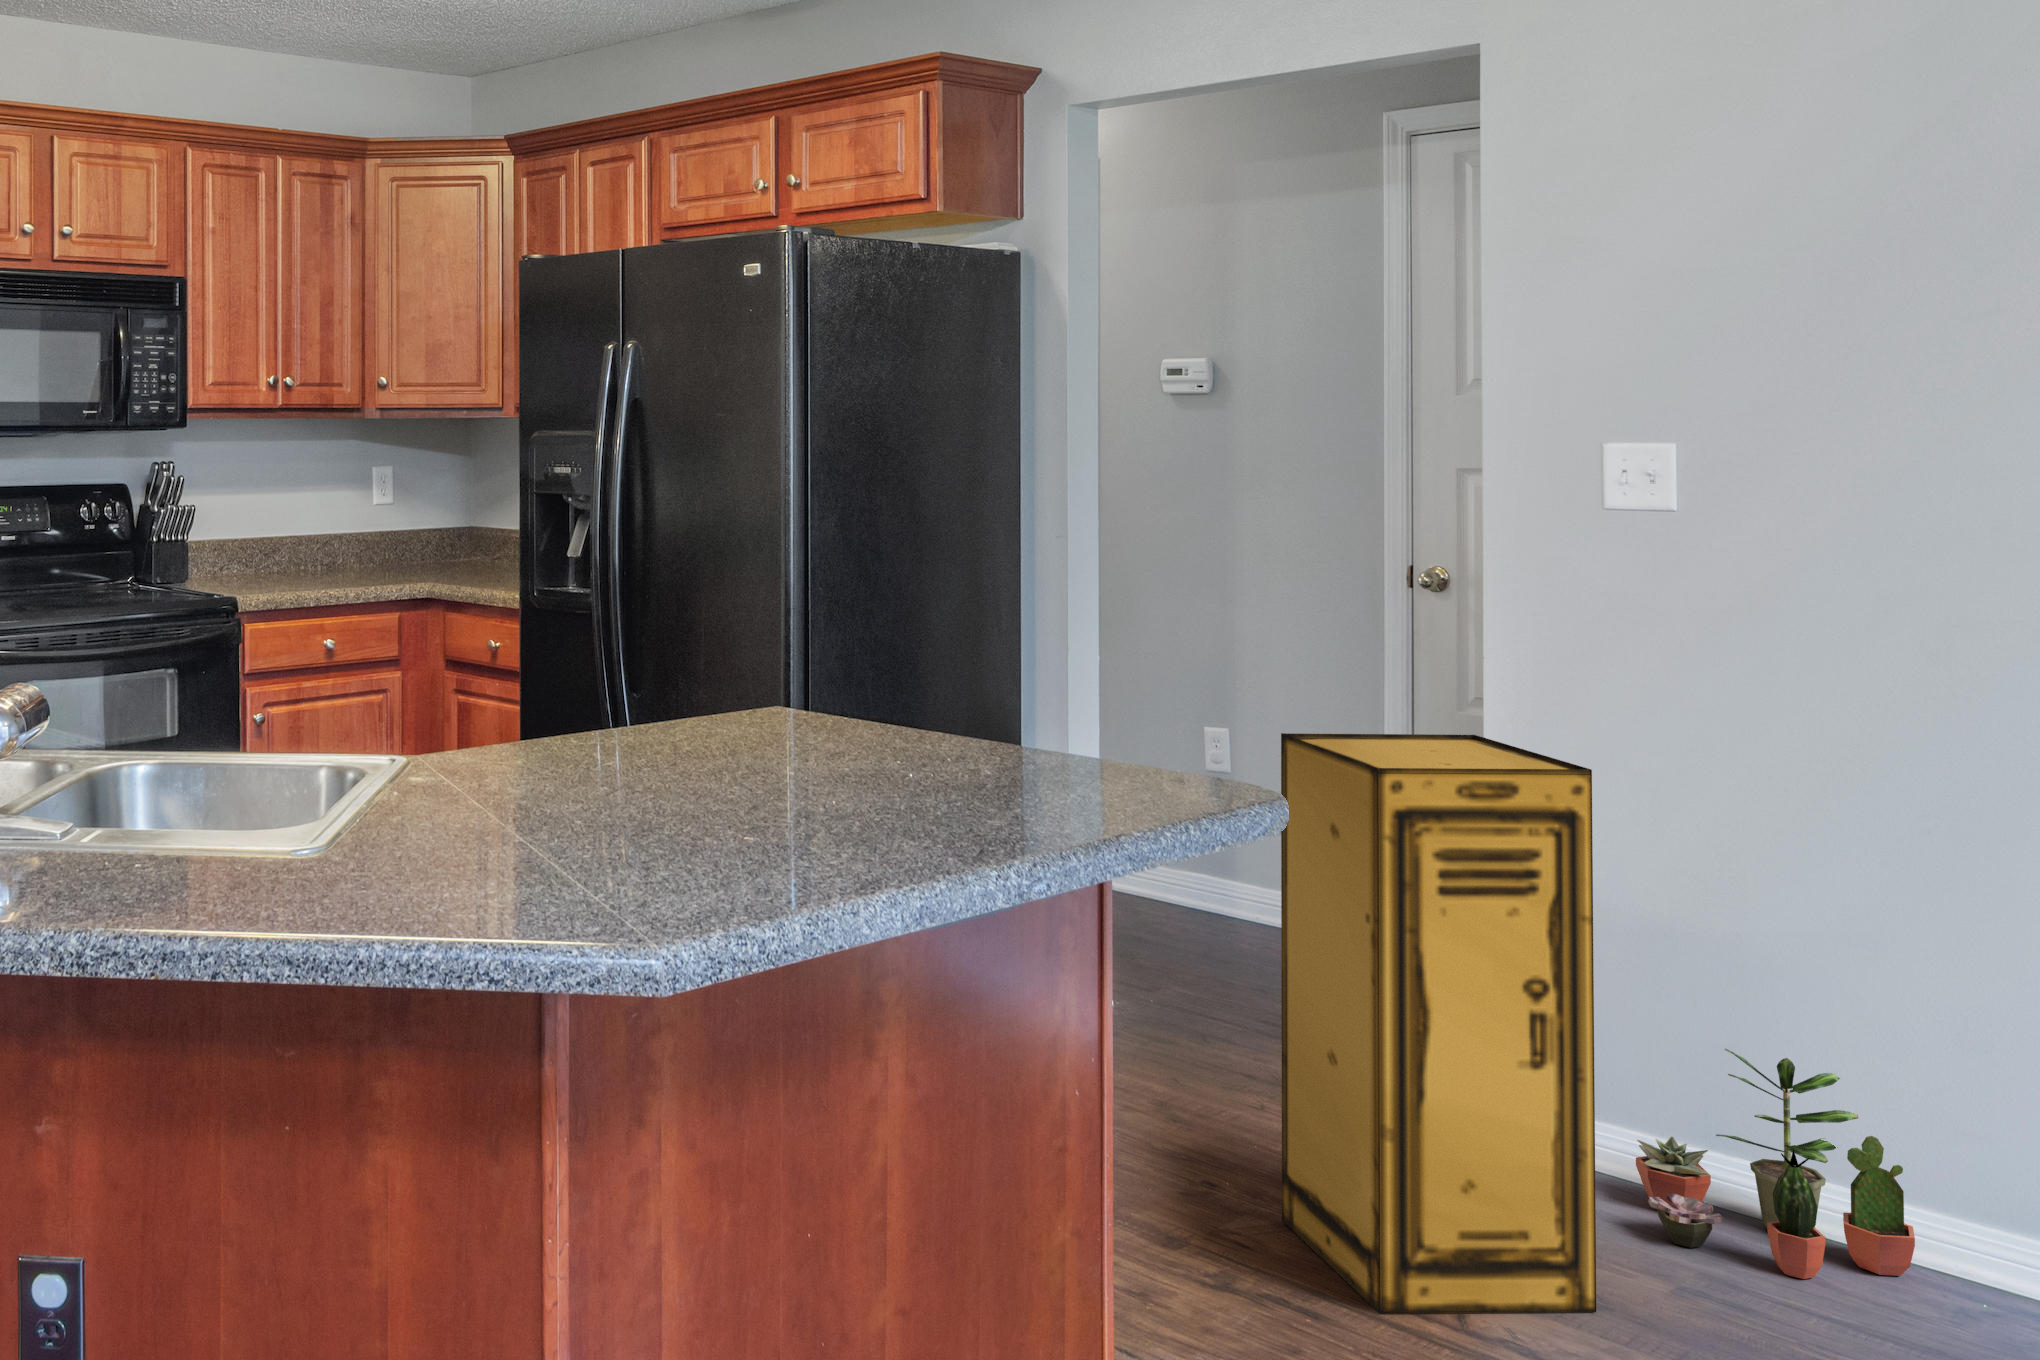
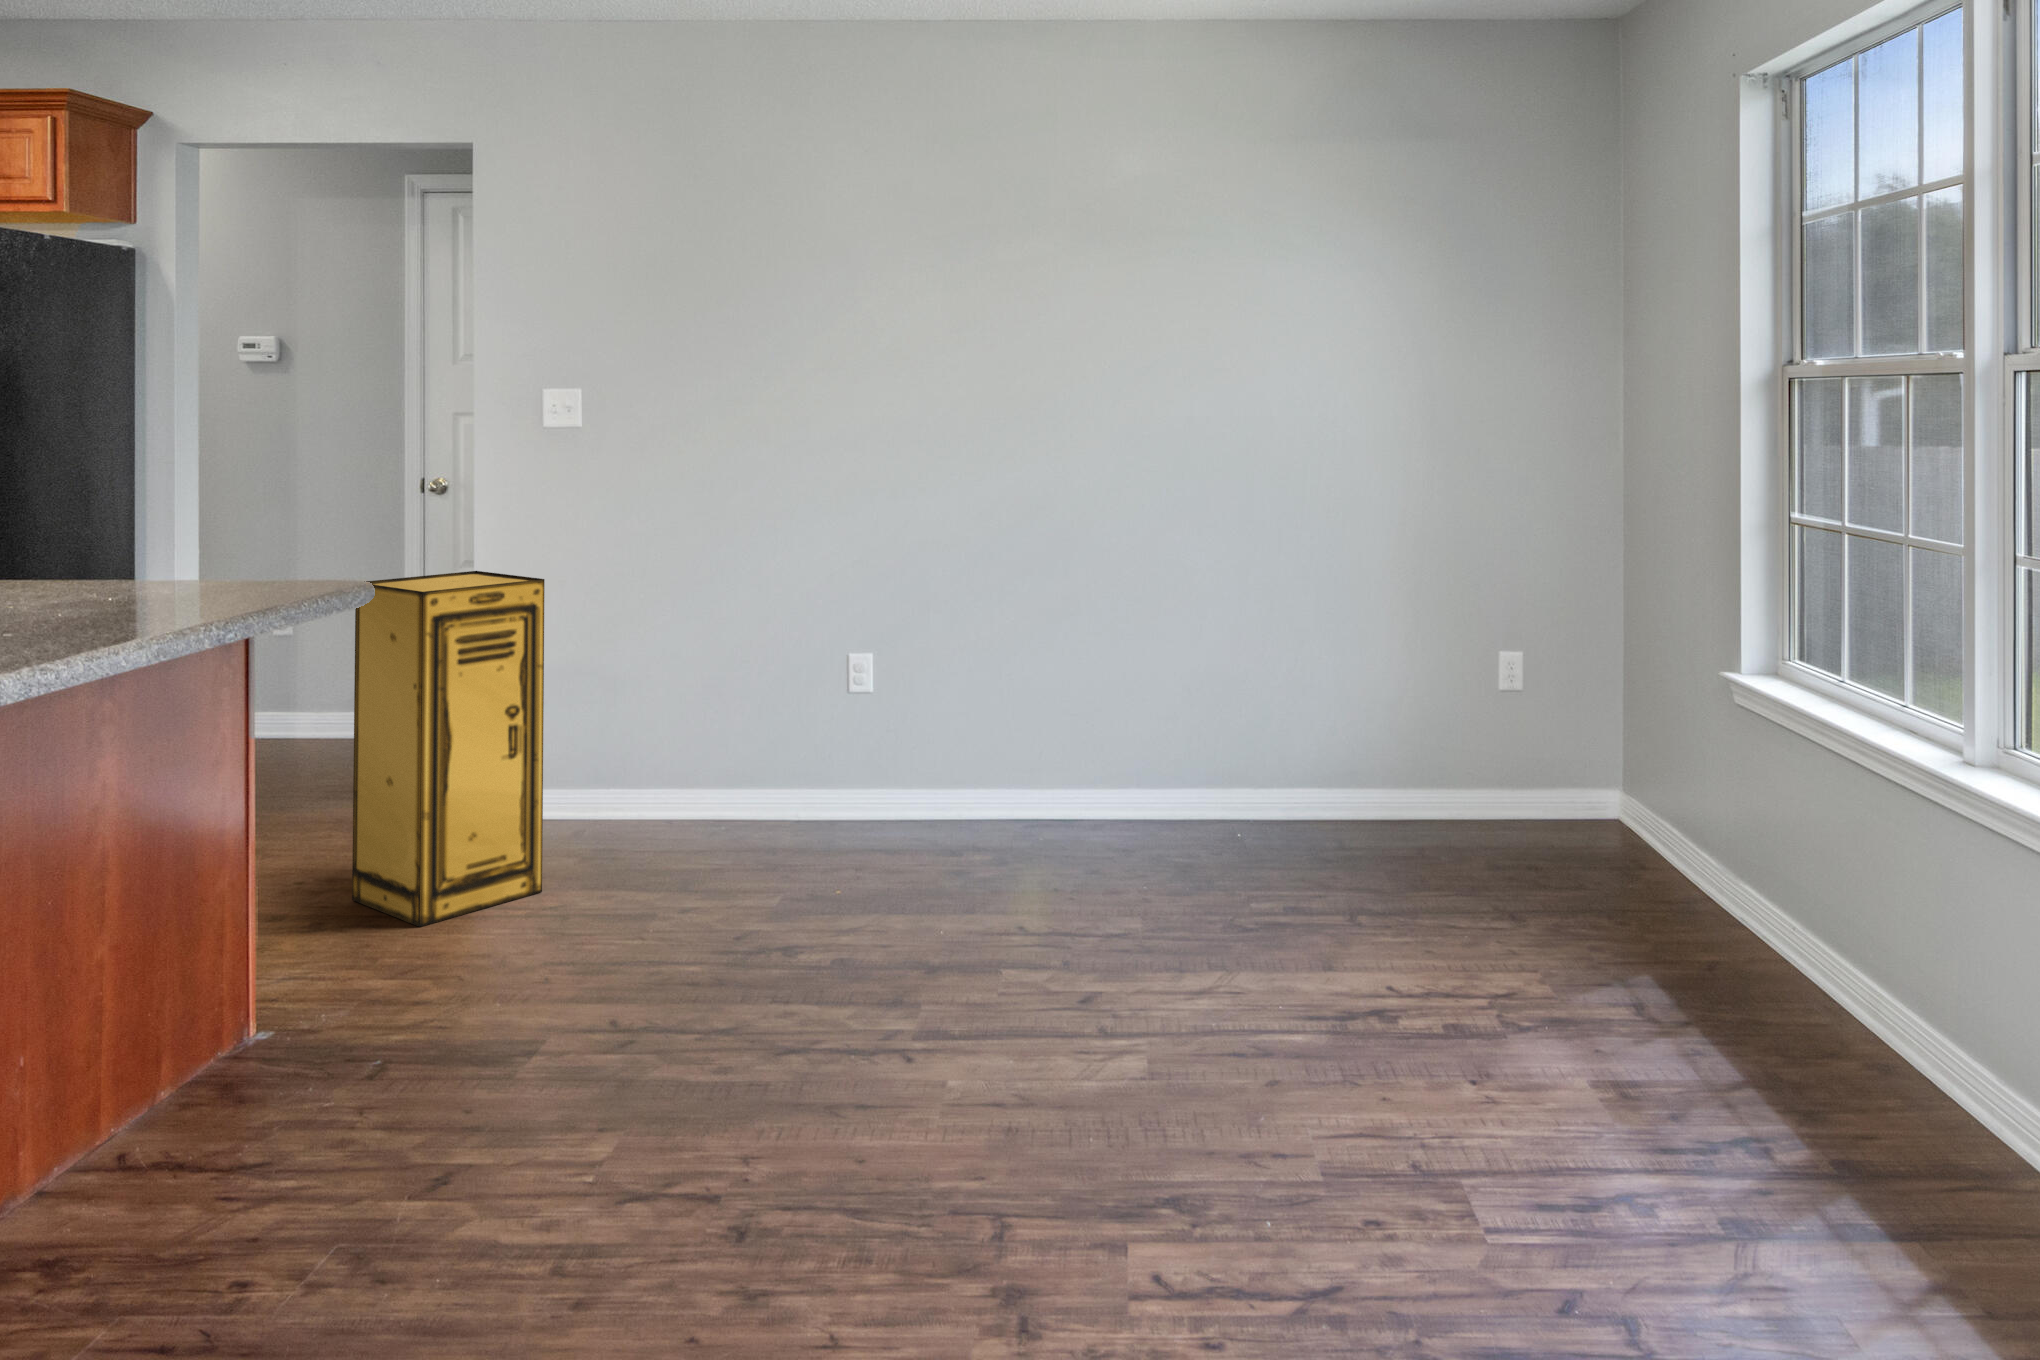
potted plant: present [1636,1049,1915,1279] -> none [562,732,698,851]

